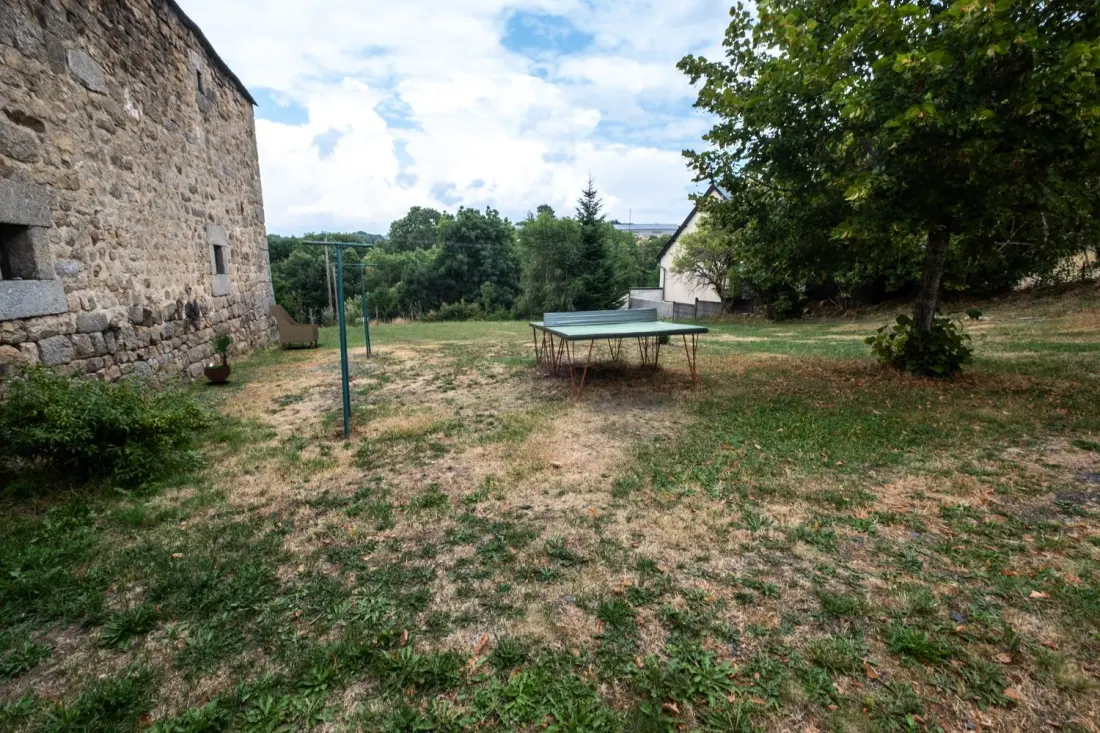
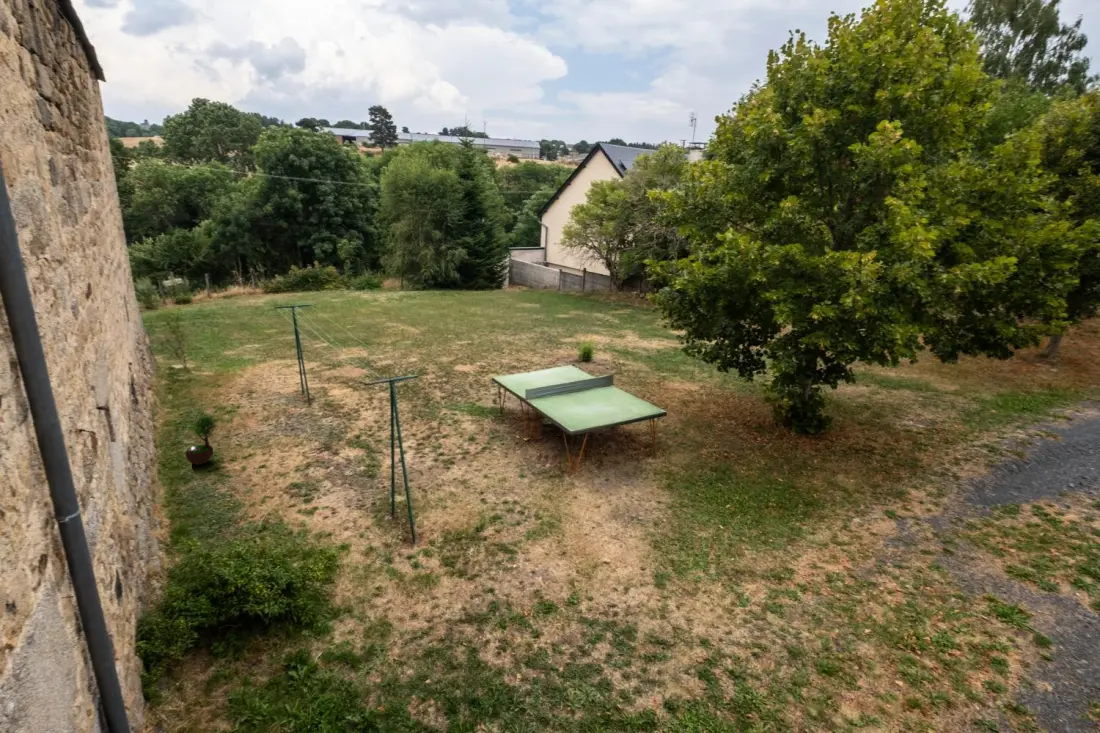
chair: present [269,304,319,350] -> none [172,332,227,387]

